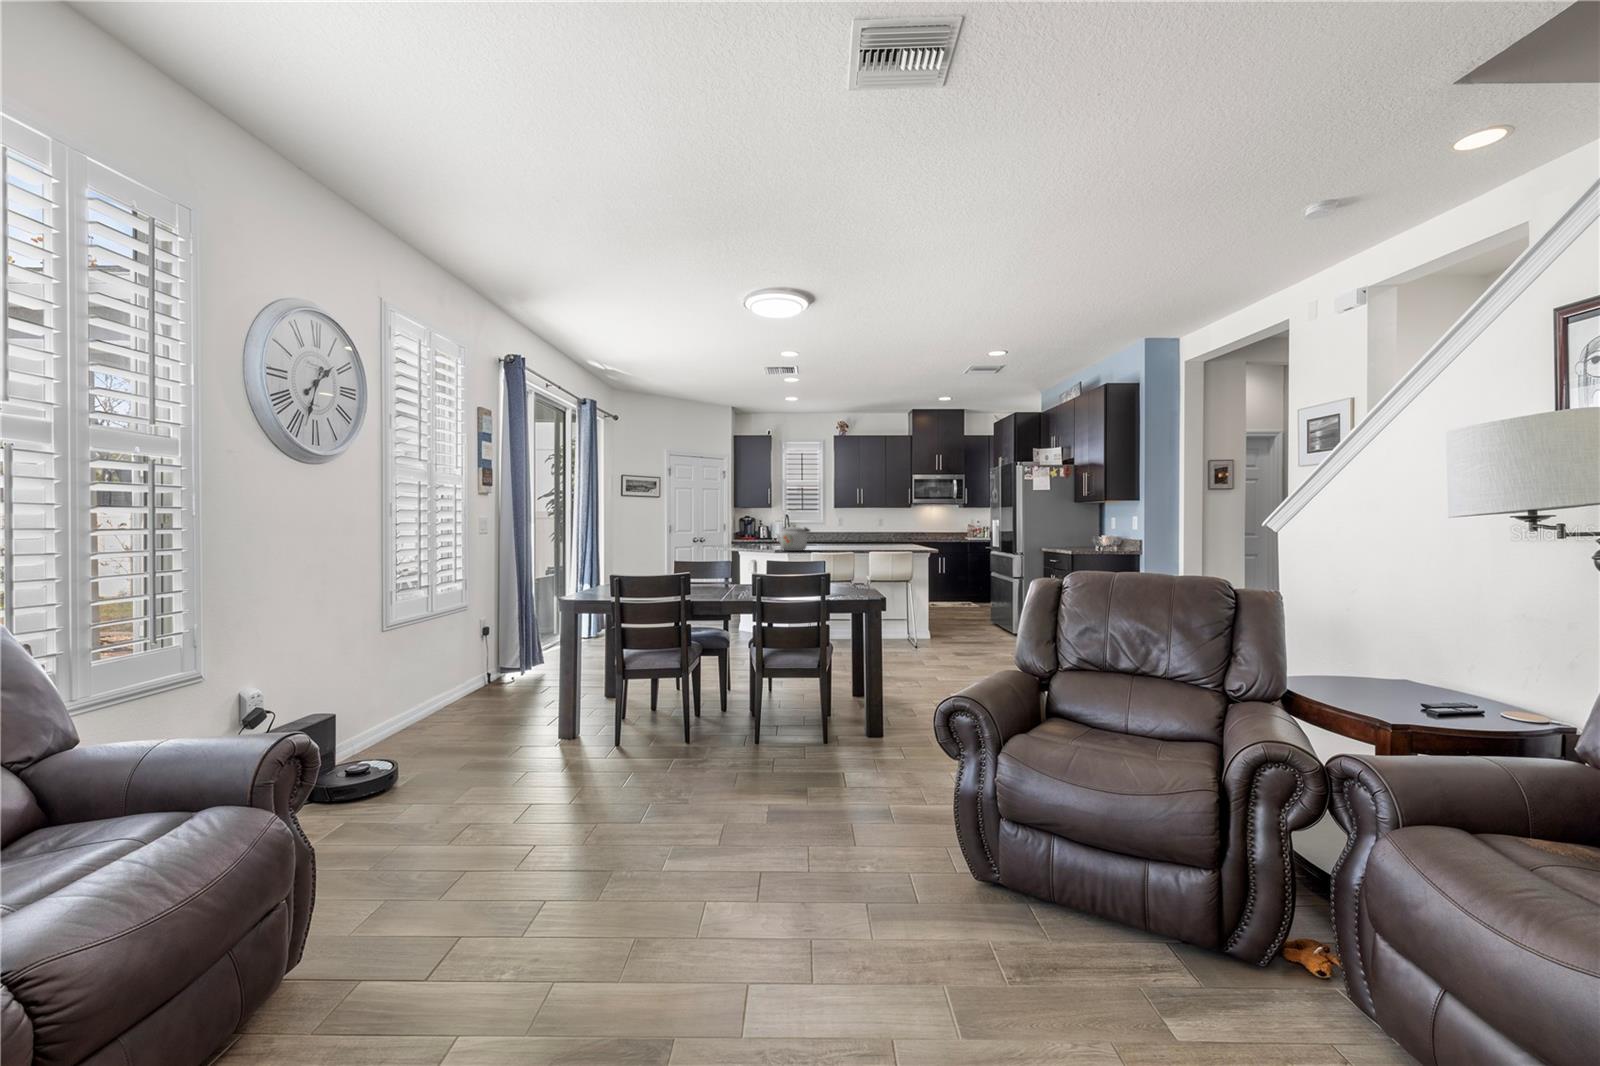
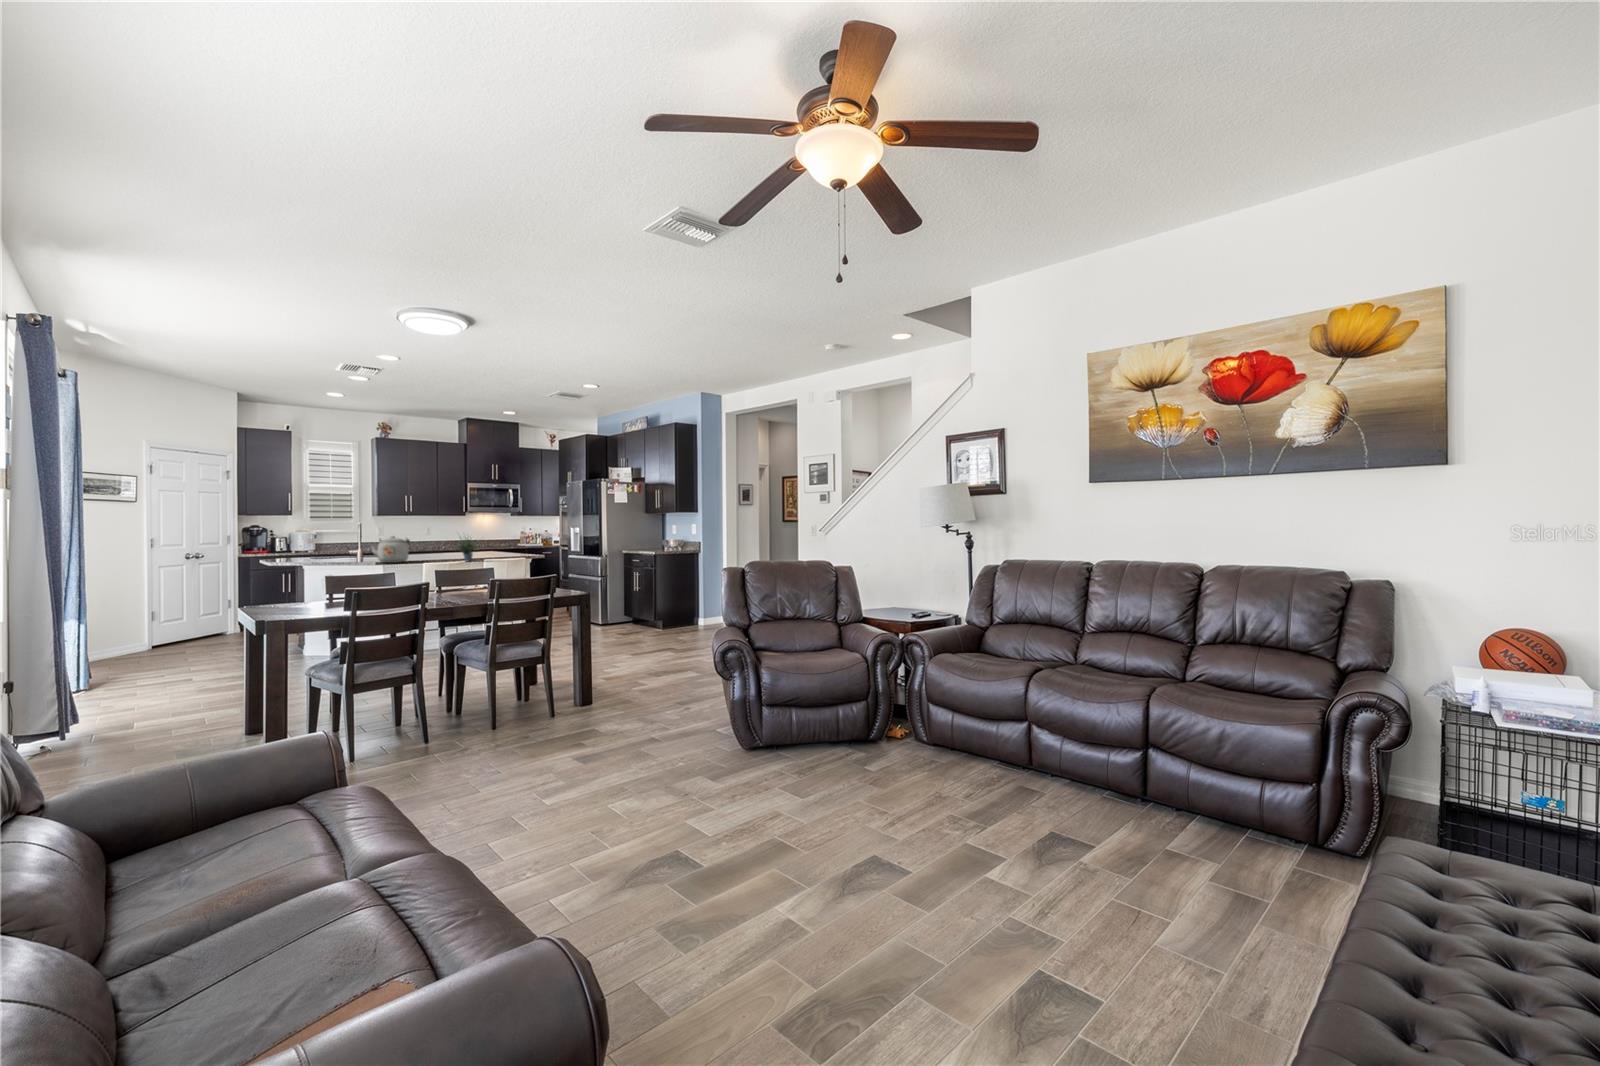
potted plant: none [843,519,875,553] -> present [455,537,477,561]

